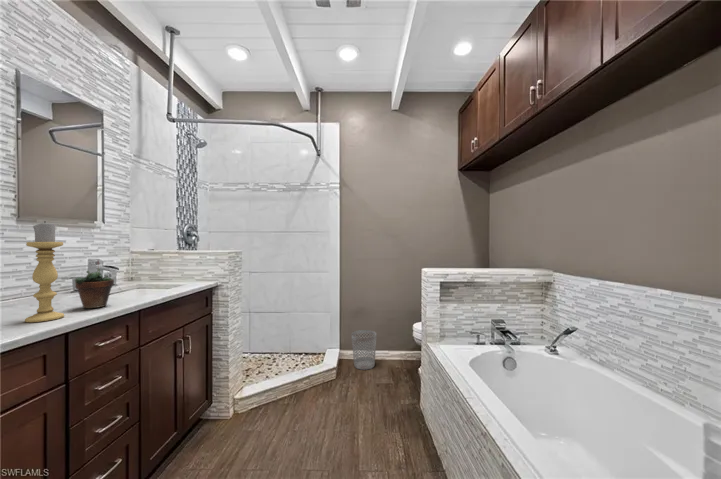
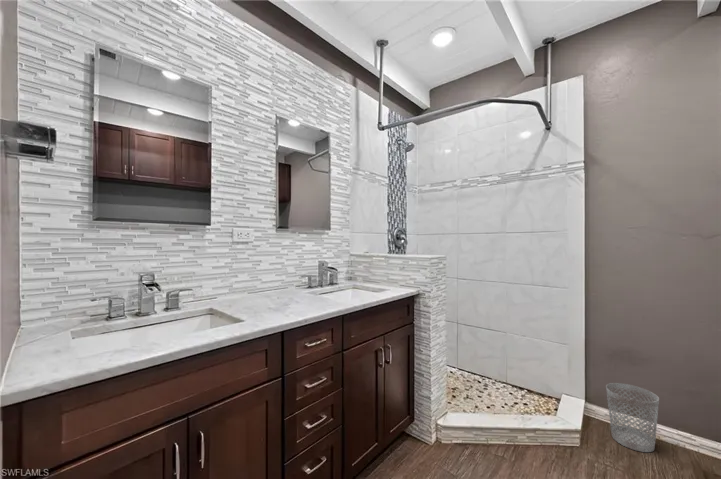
candle holder: present [25,222,64,322] -> none [265,231,288,315]
succulent plant: present [75,261,114,308] -> none [297,264,324,307]

